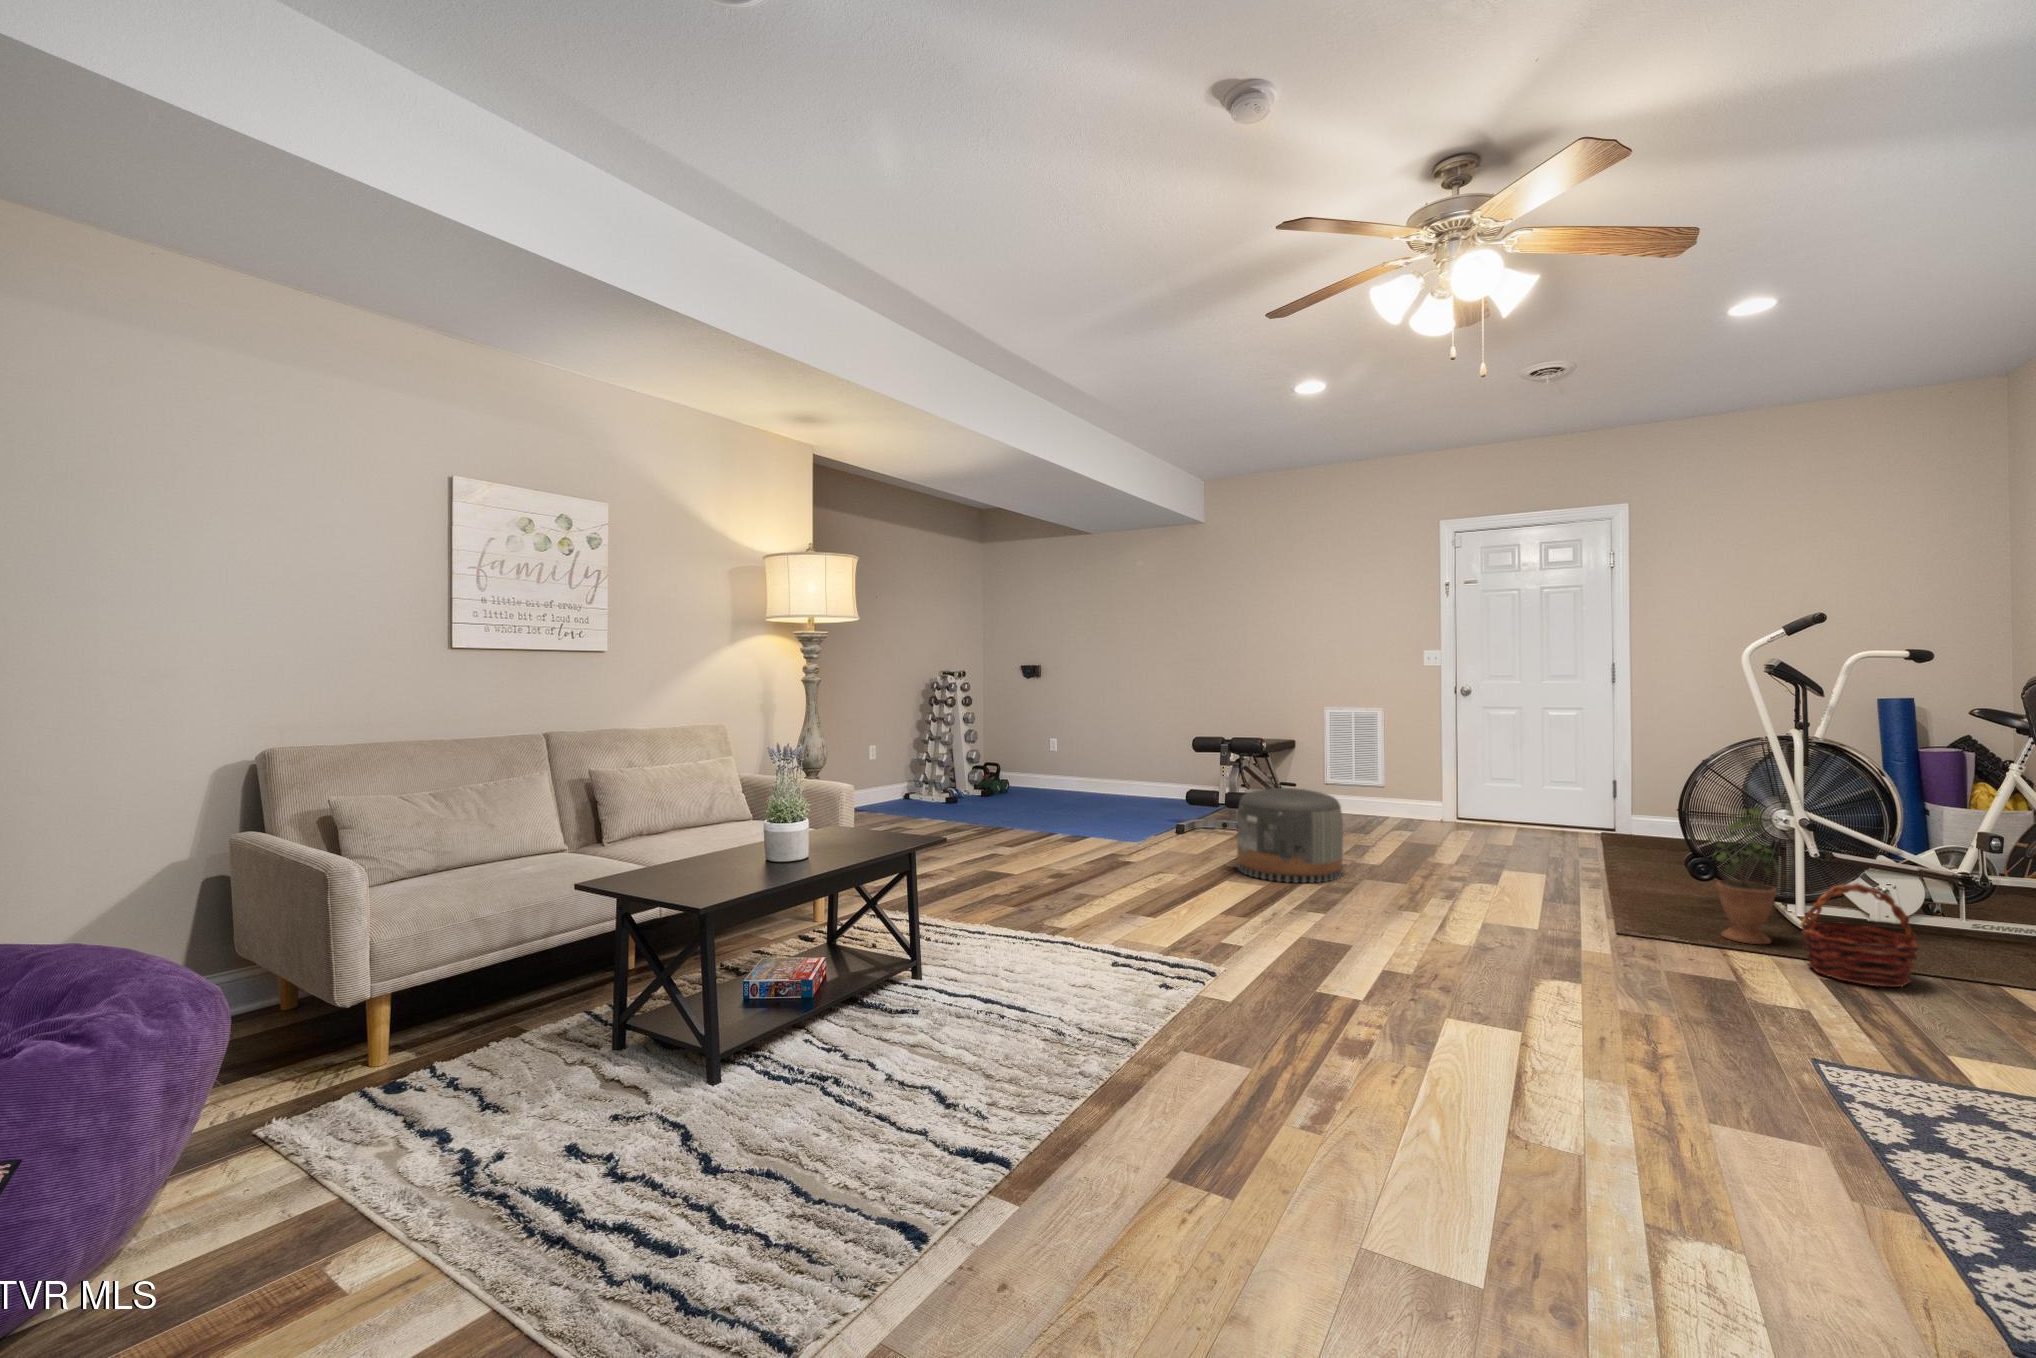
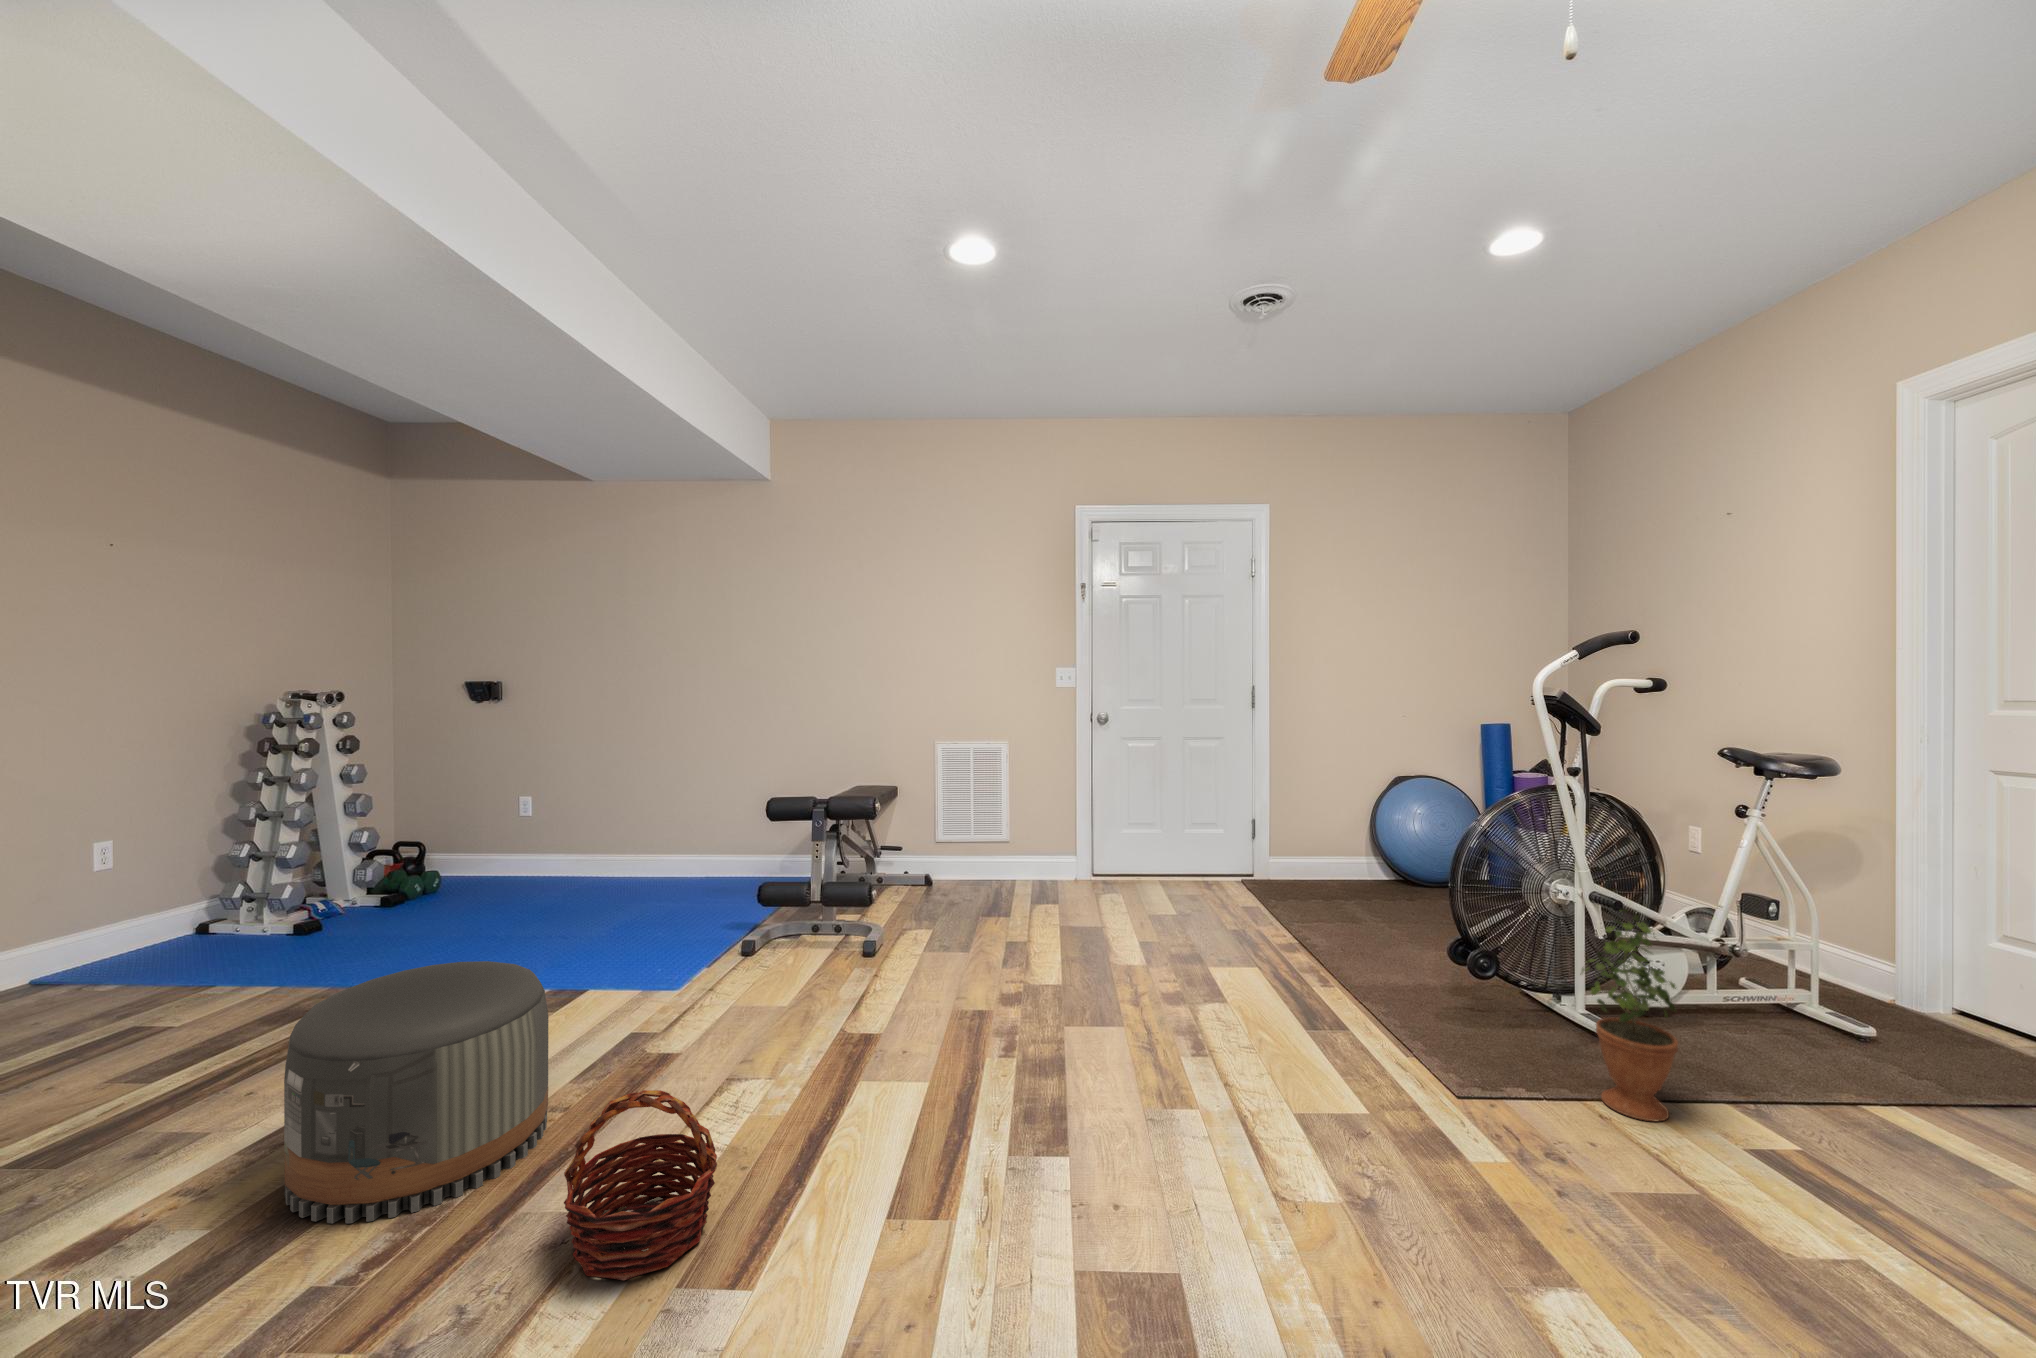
pouf: present [1237,788,1343,883] -> present [284,961,548,1223]
basket: present [1800,884,1919,987] -> present [564,1090,717,1280]

